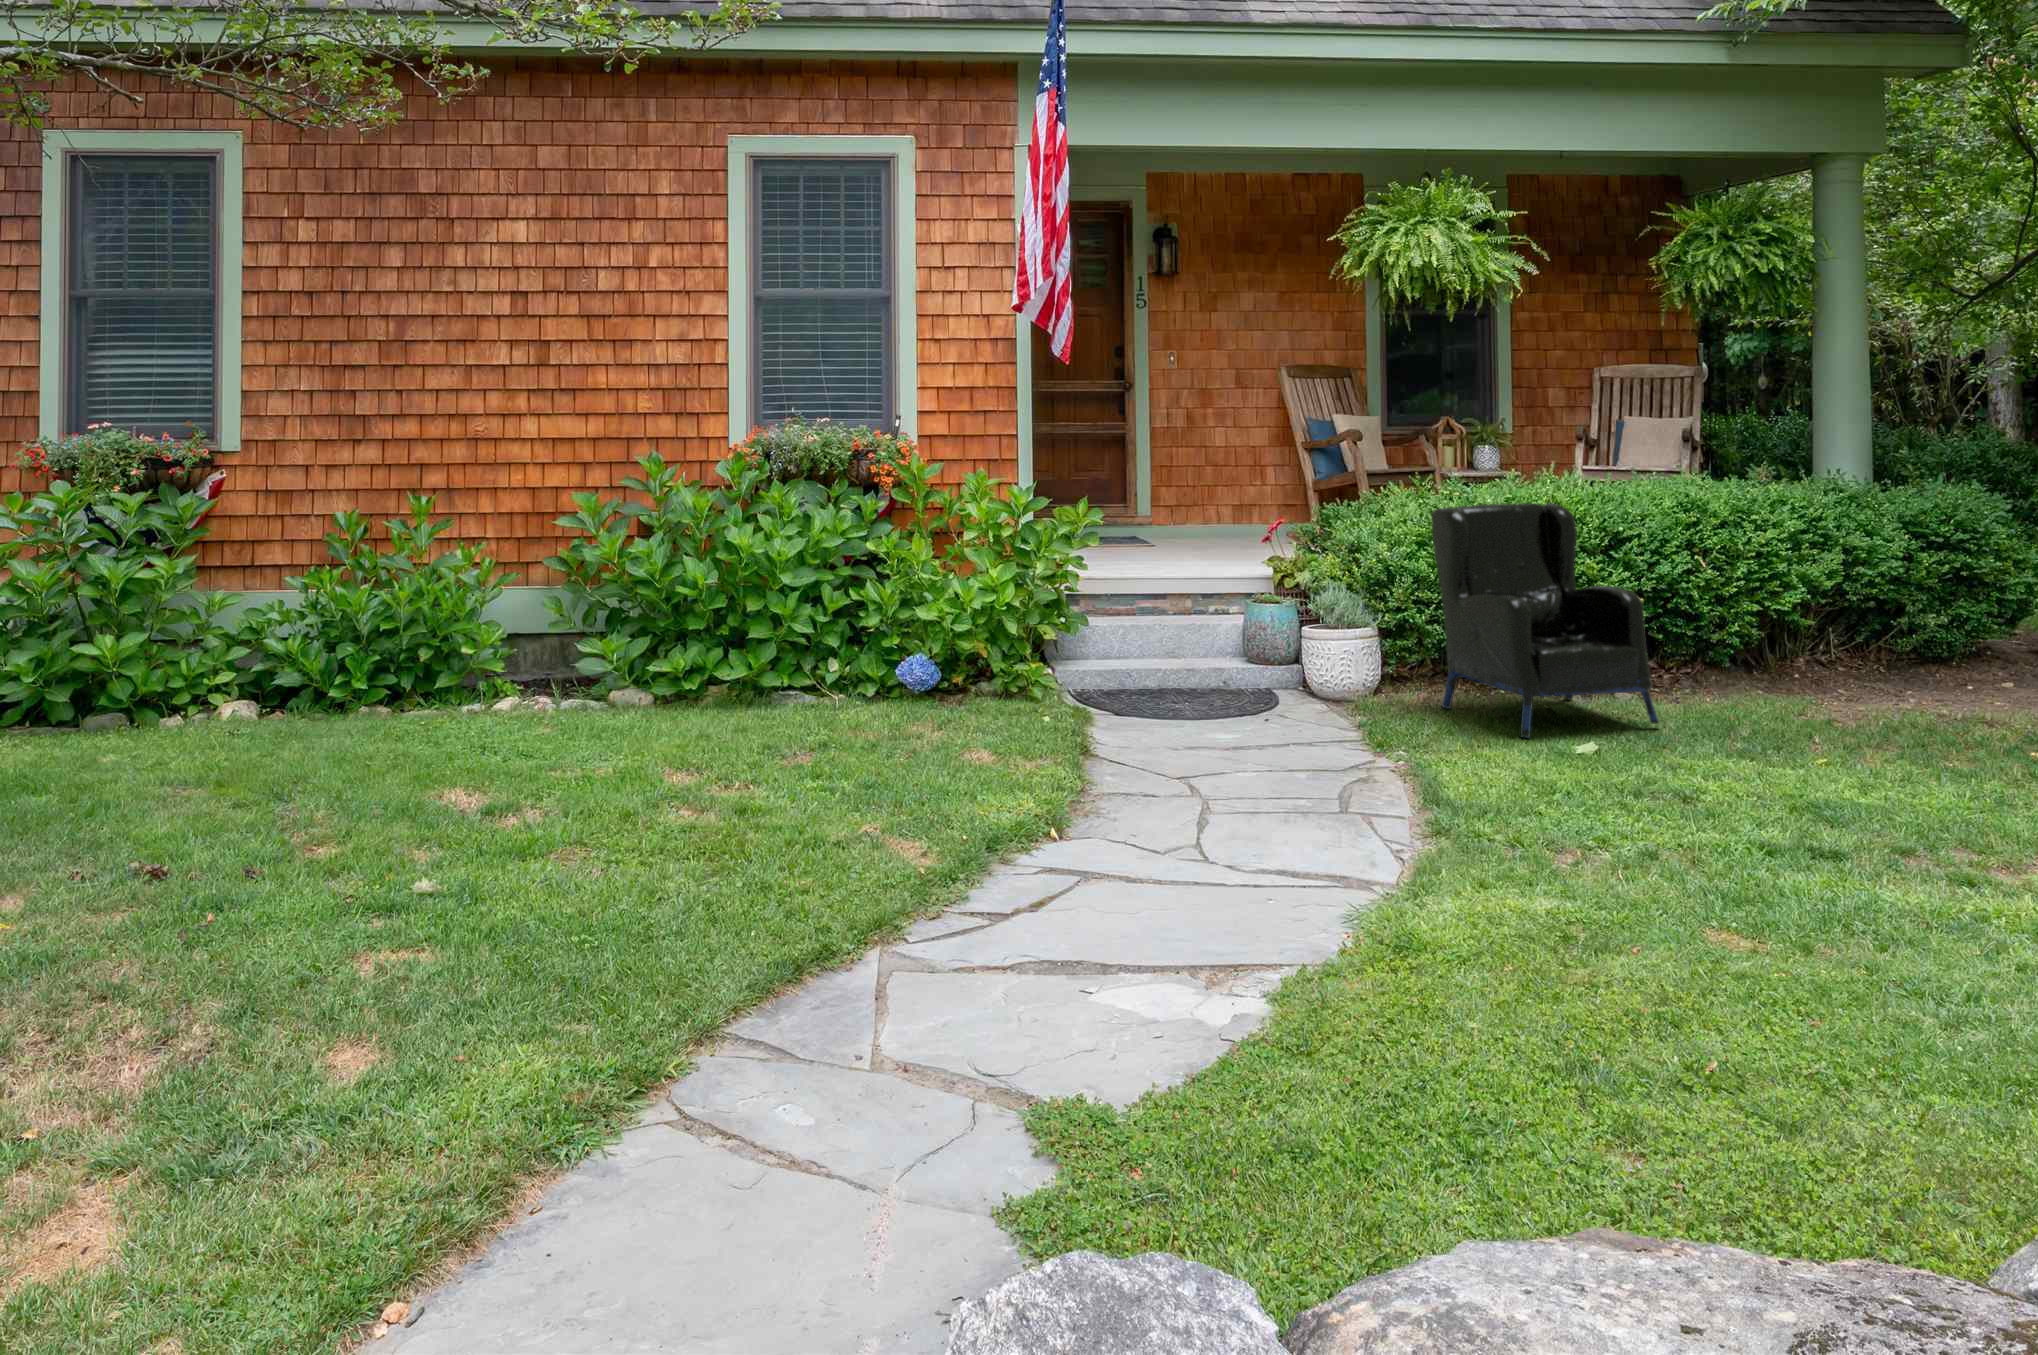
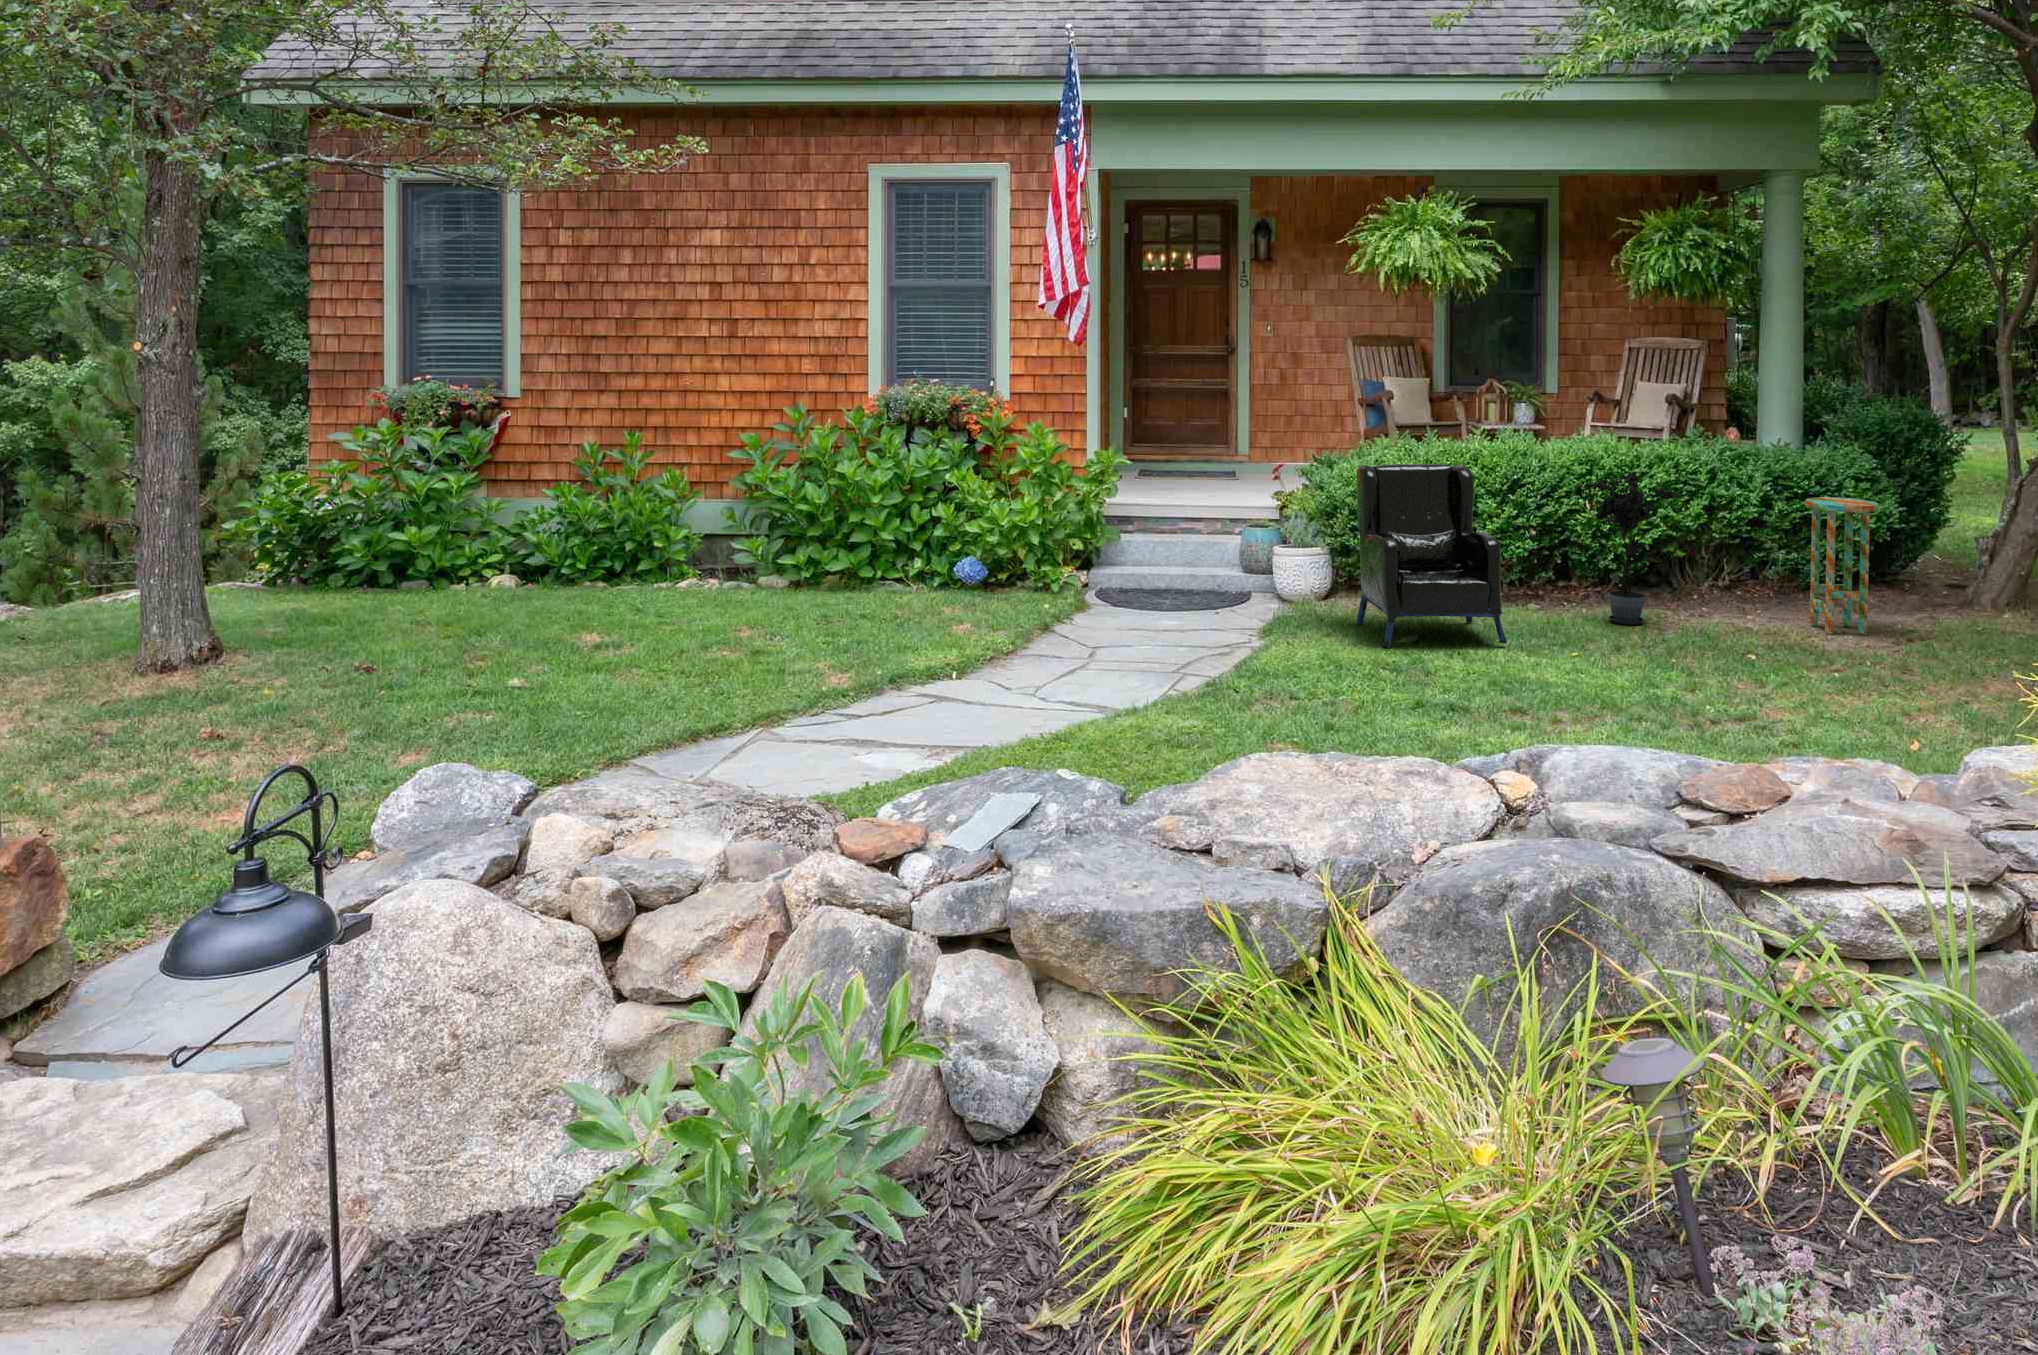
potted plant: none [1669,500,1806,691] -> present [1575,468,1684,625]
side table: none [1923,528,2013,691] -> present [1805,497,1878,635]

